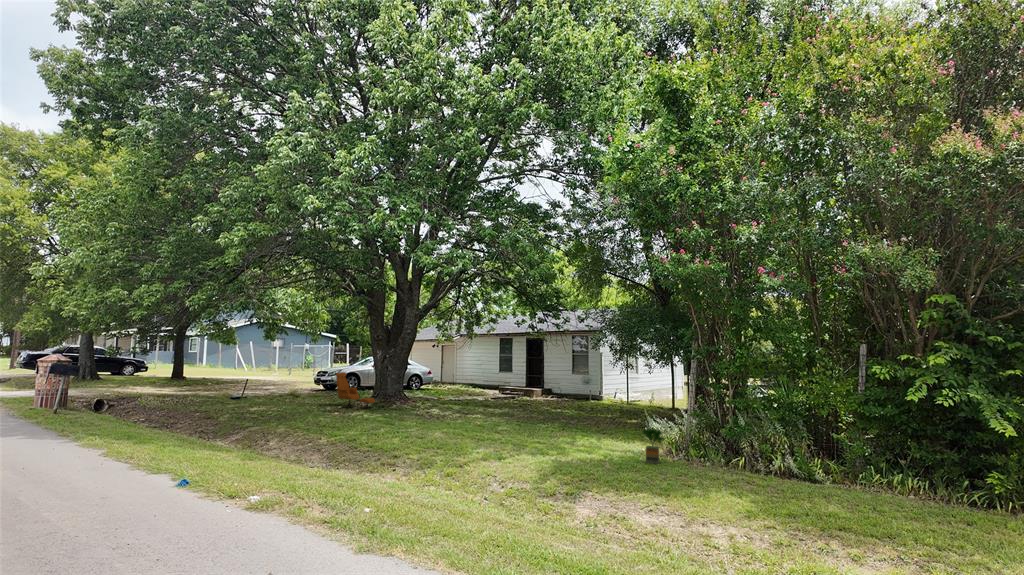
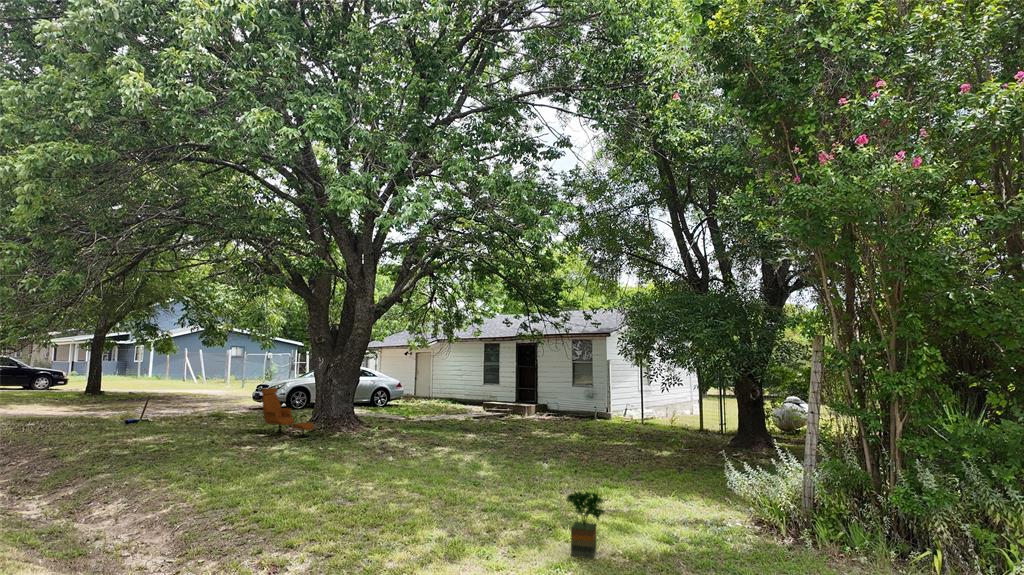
potted tree: present [642,429,664,464] -> present [566,491,604,559]

